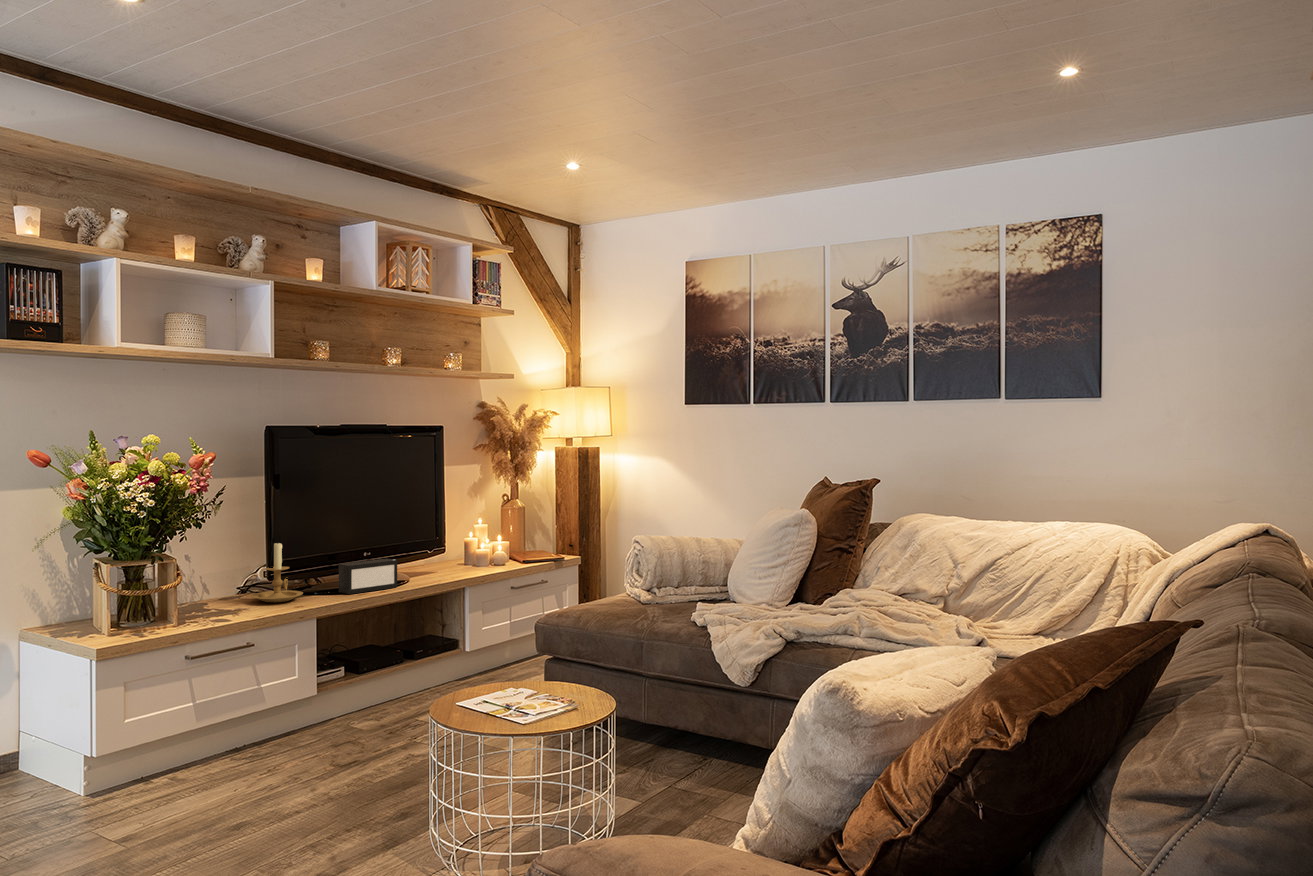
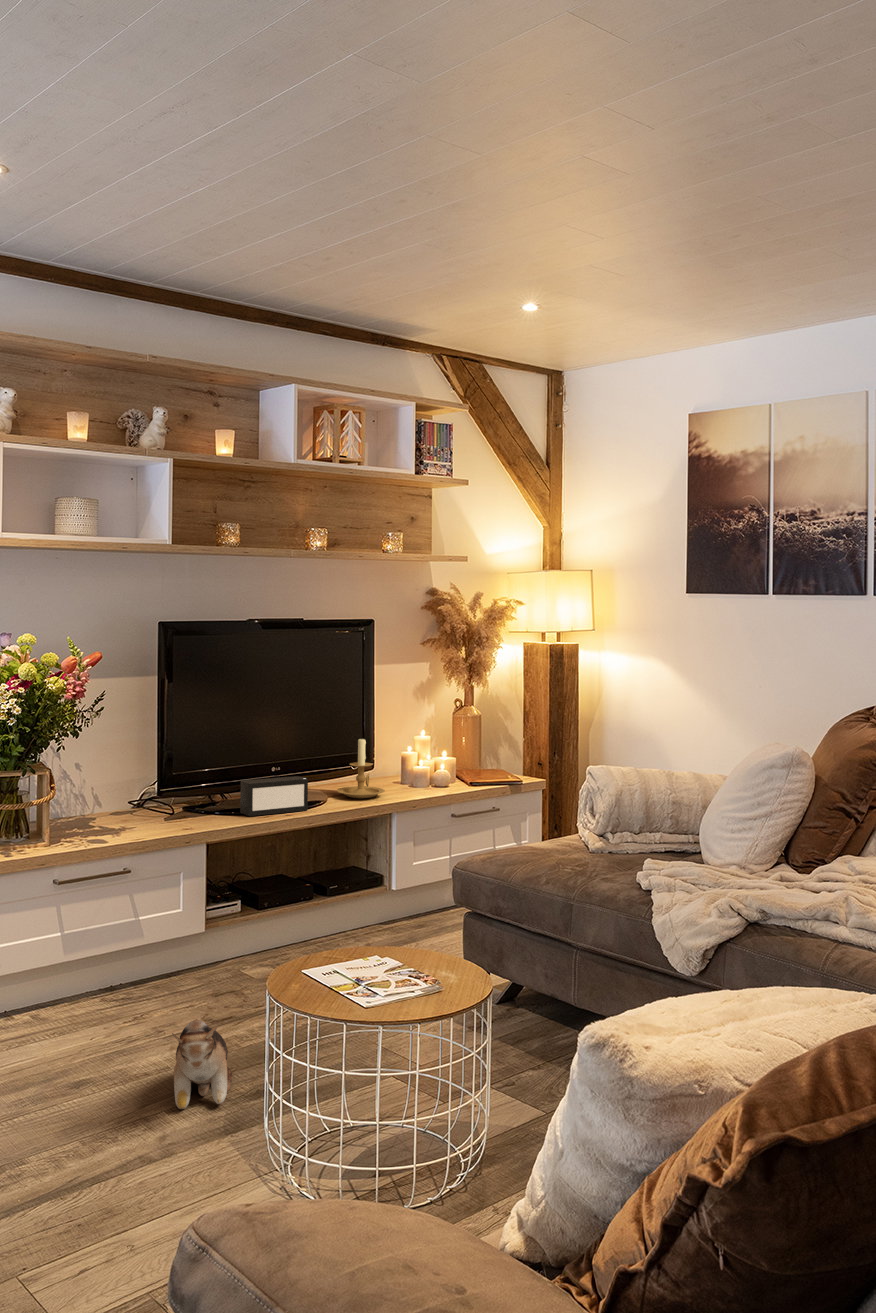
candle holder: present [251,542,303,603] -> present [337,737,385,798]
plush toy: none [332,754,382,834] -> present [172,1019,232,1109]

